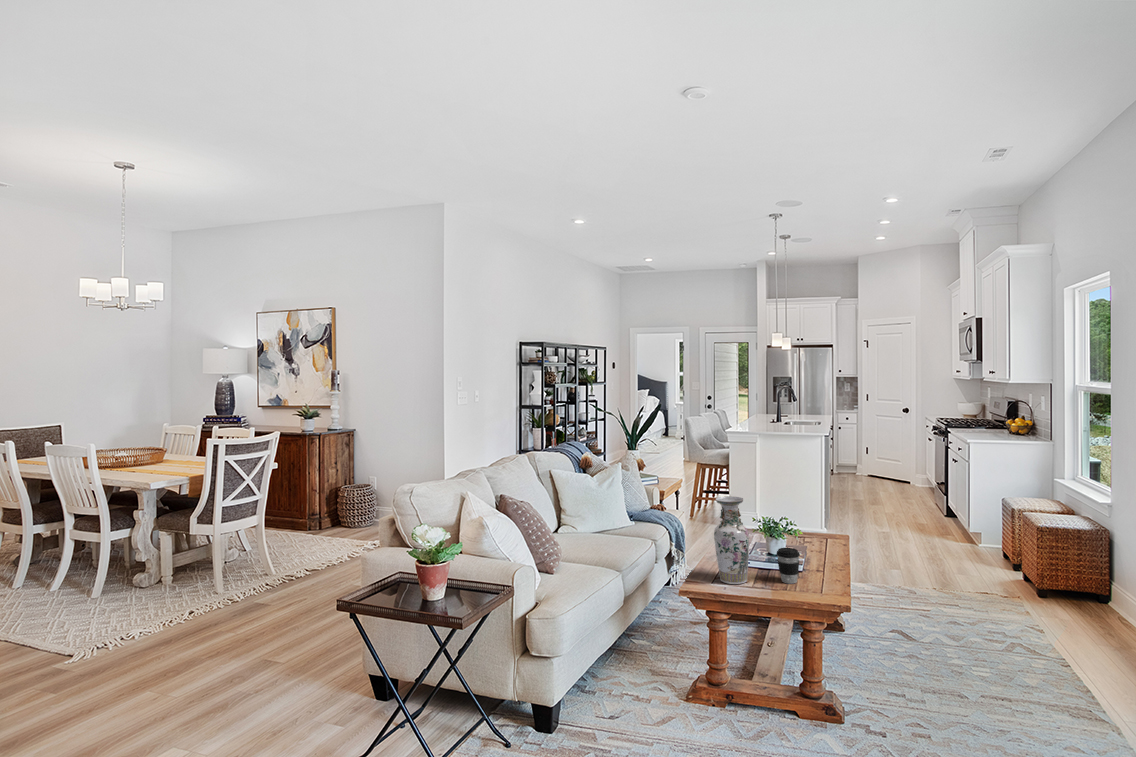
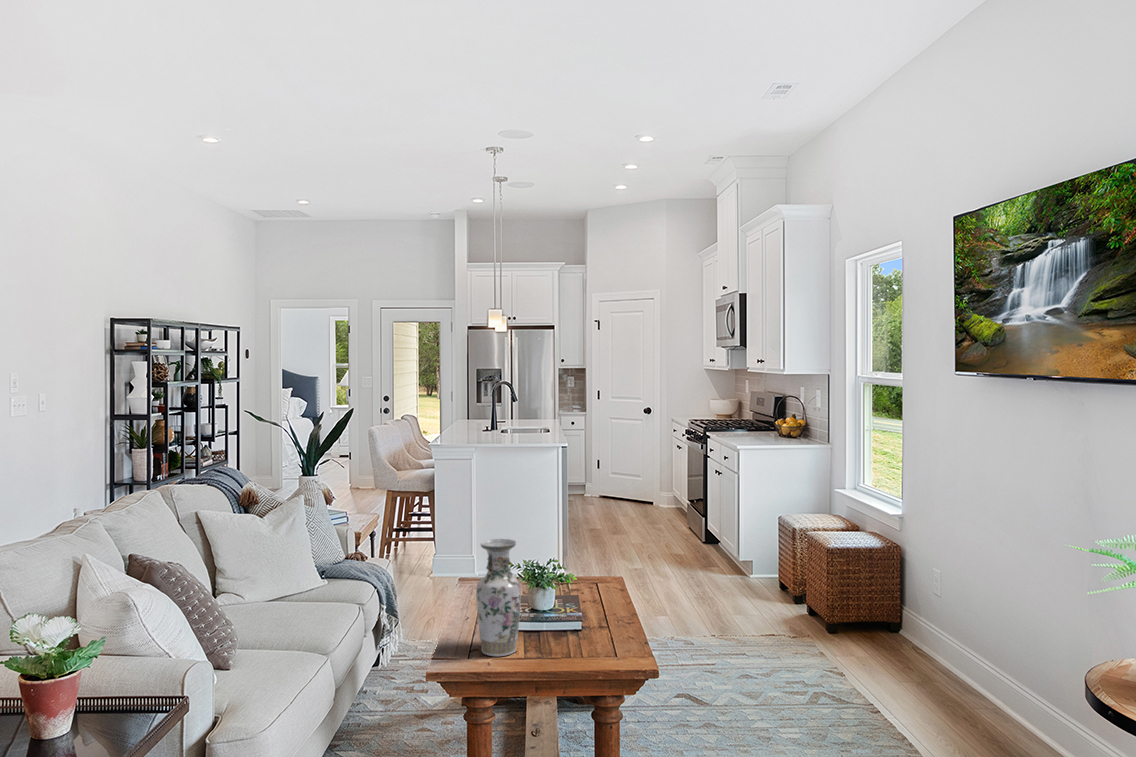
coffee cup: present [776,548,800,584] -> none [552,600,580,646]

